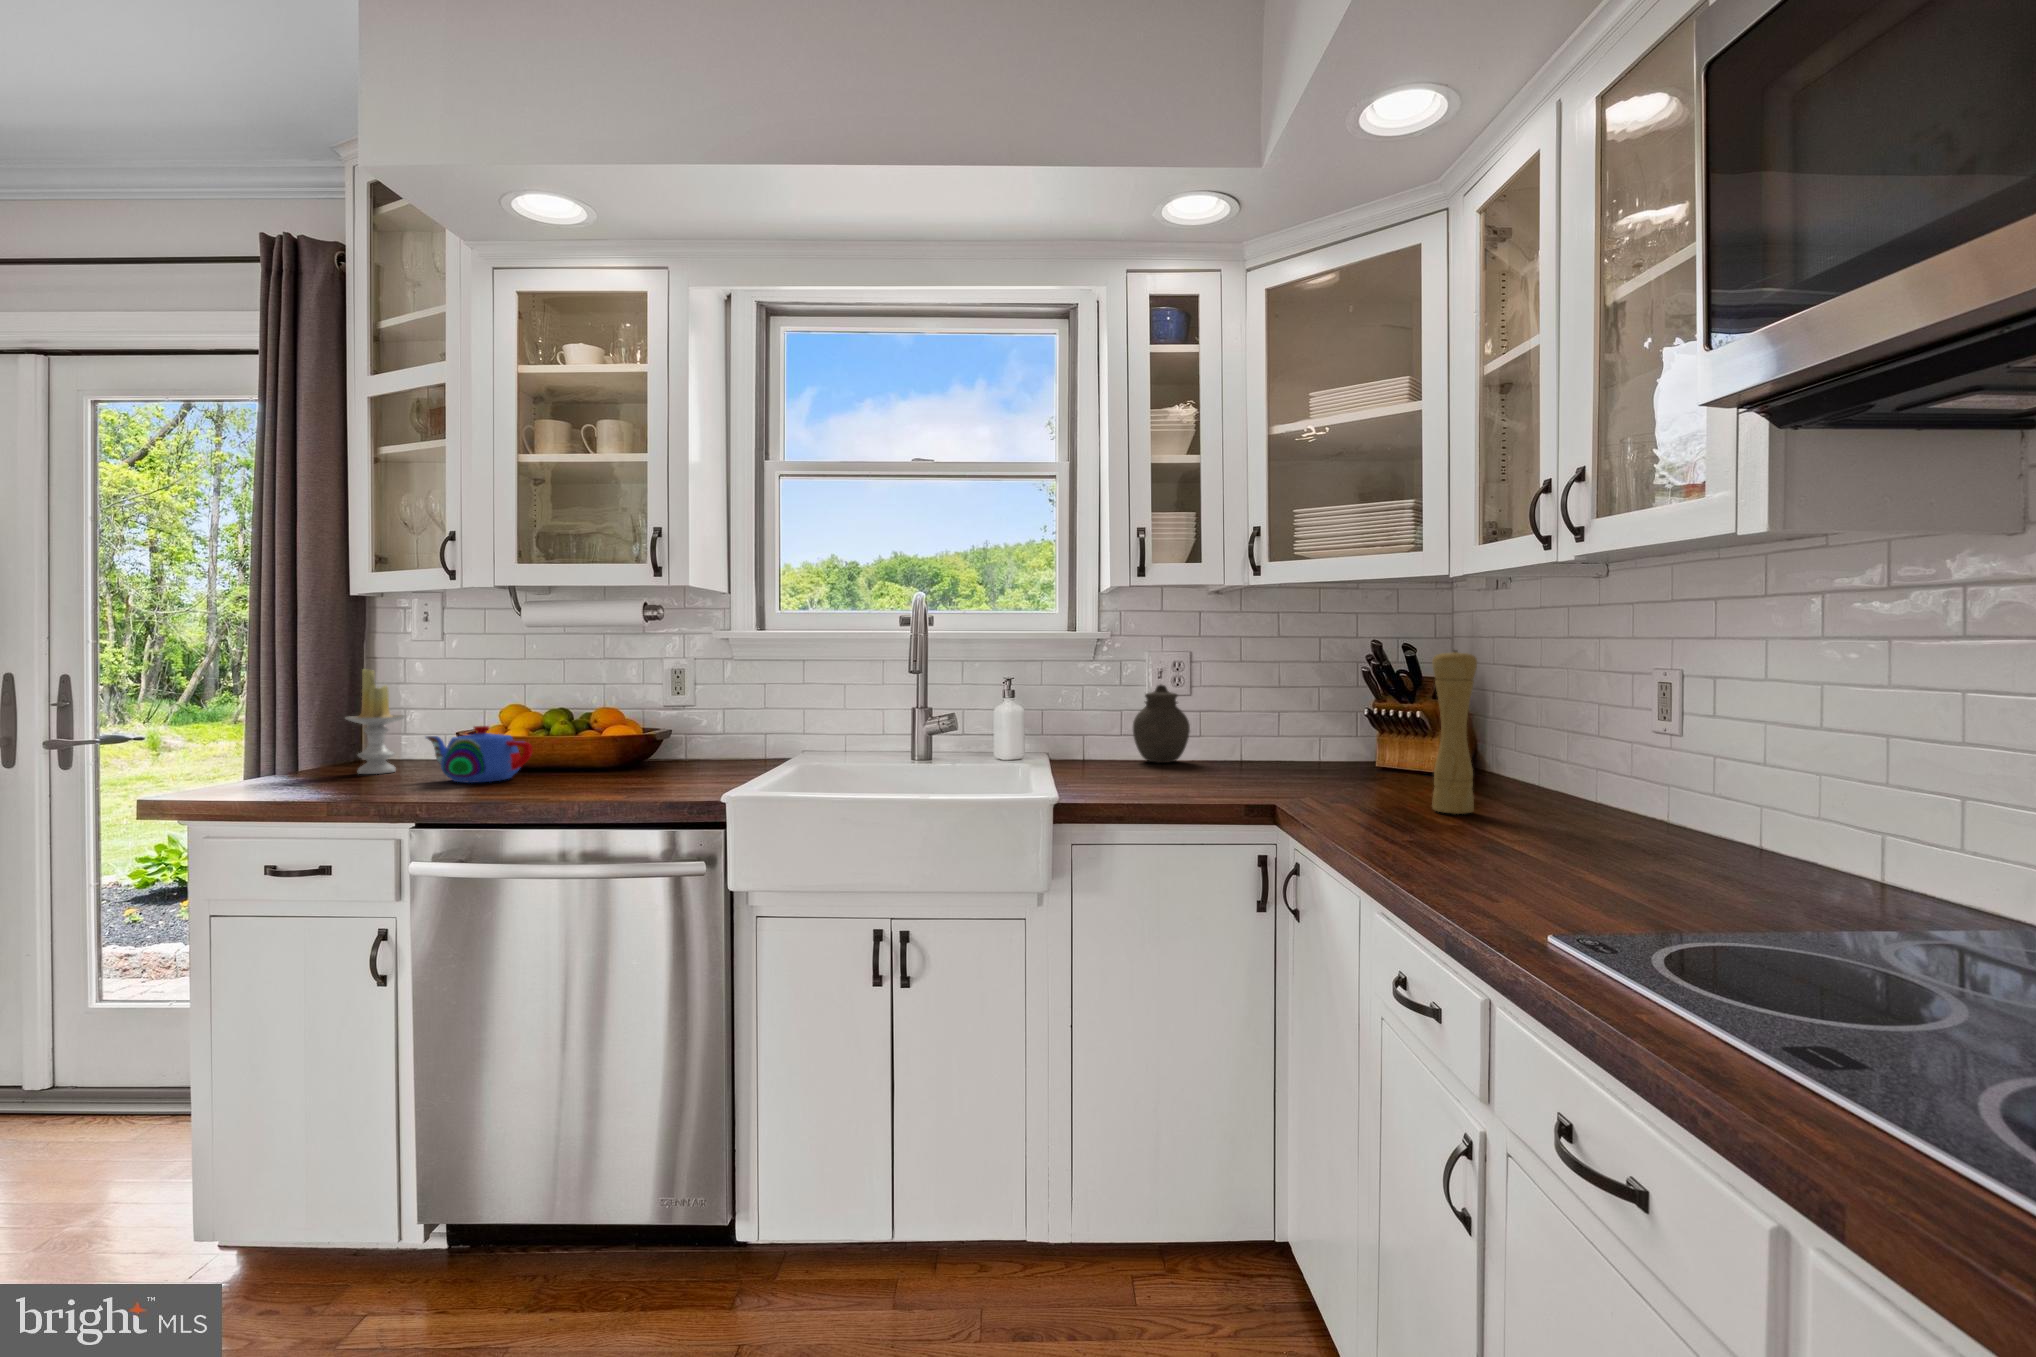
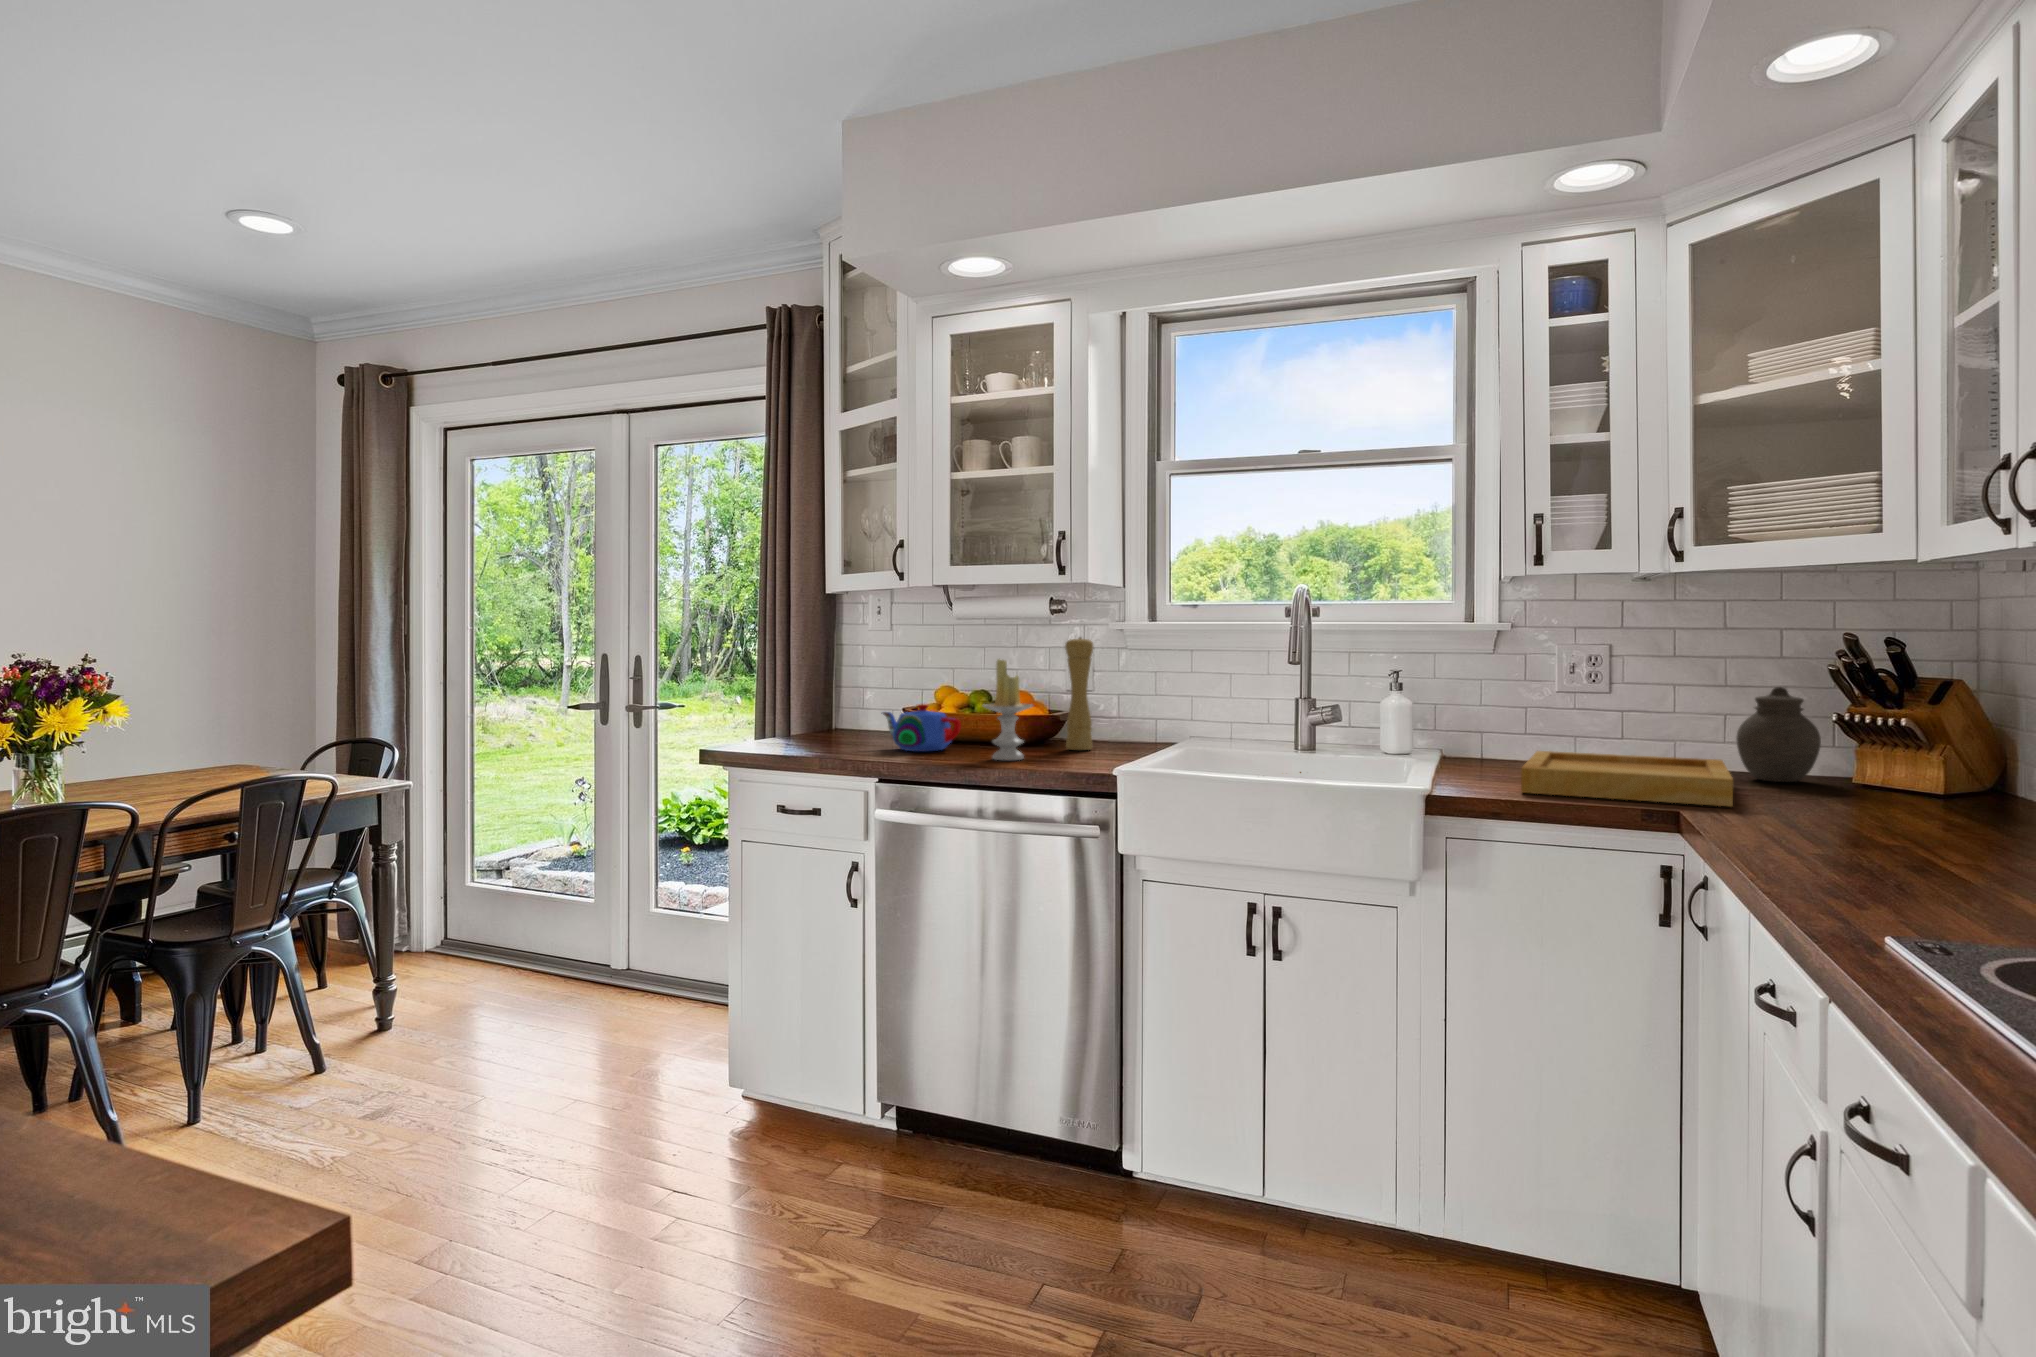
pepper mill: present [1432,650,1477,814] -> present [1065,637,1093,750]
candle: present [346,669,406,774] -> present [984,659,1033,760]
jar: present [1133,685,1190,763] -> present [1736,687,1821,782]
tray: none [1139,753,1317,799] -> present [1521,751,1733,806]

